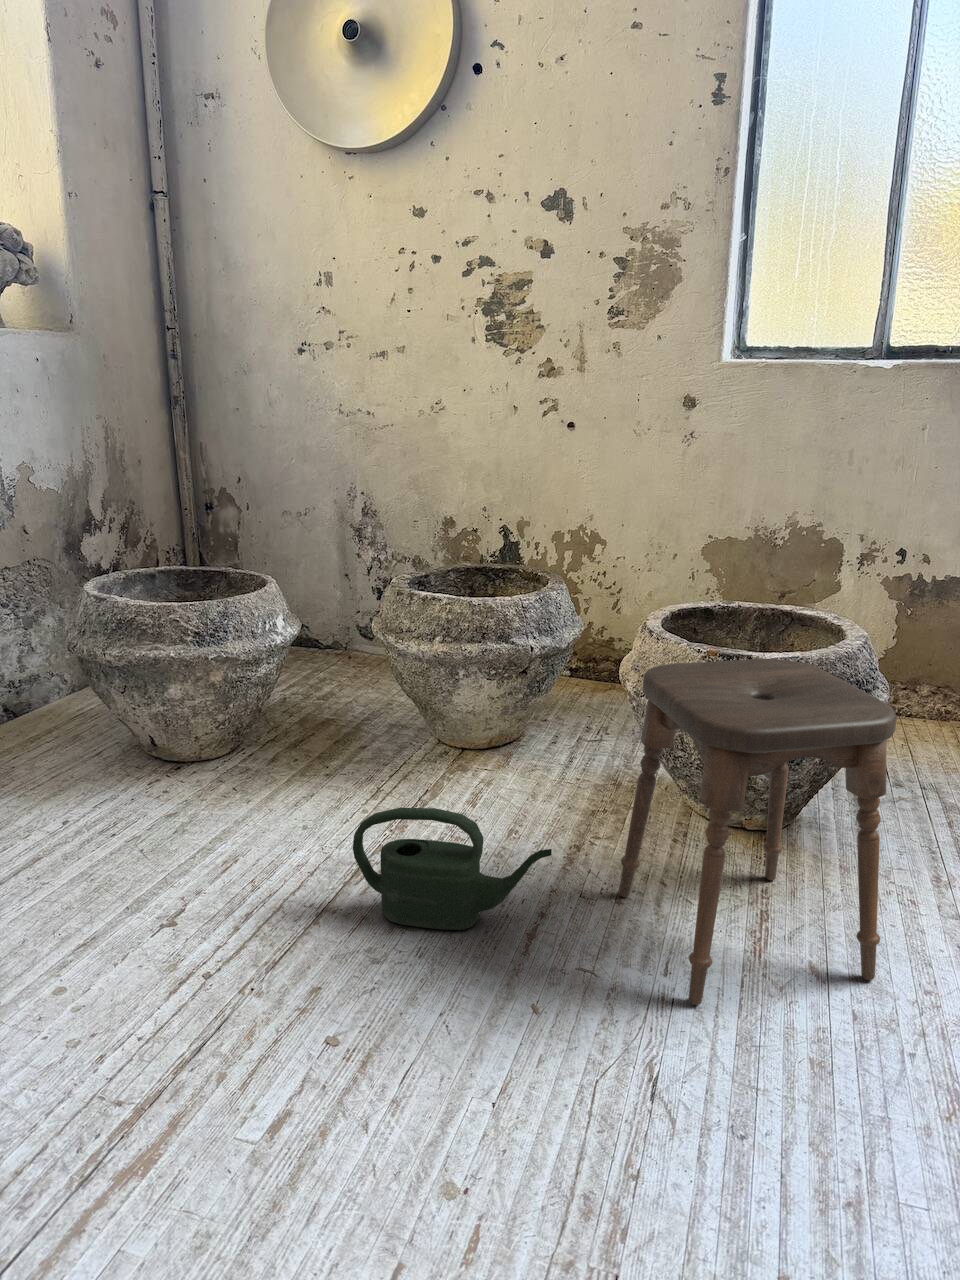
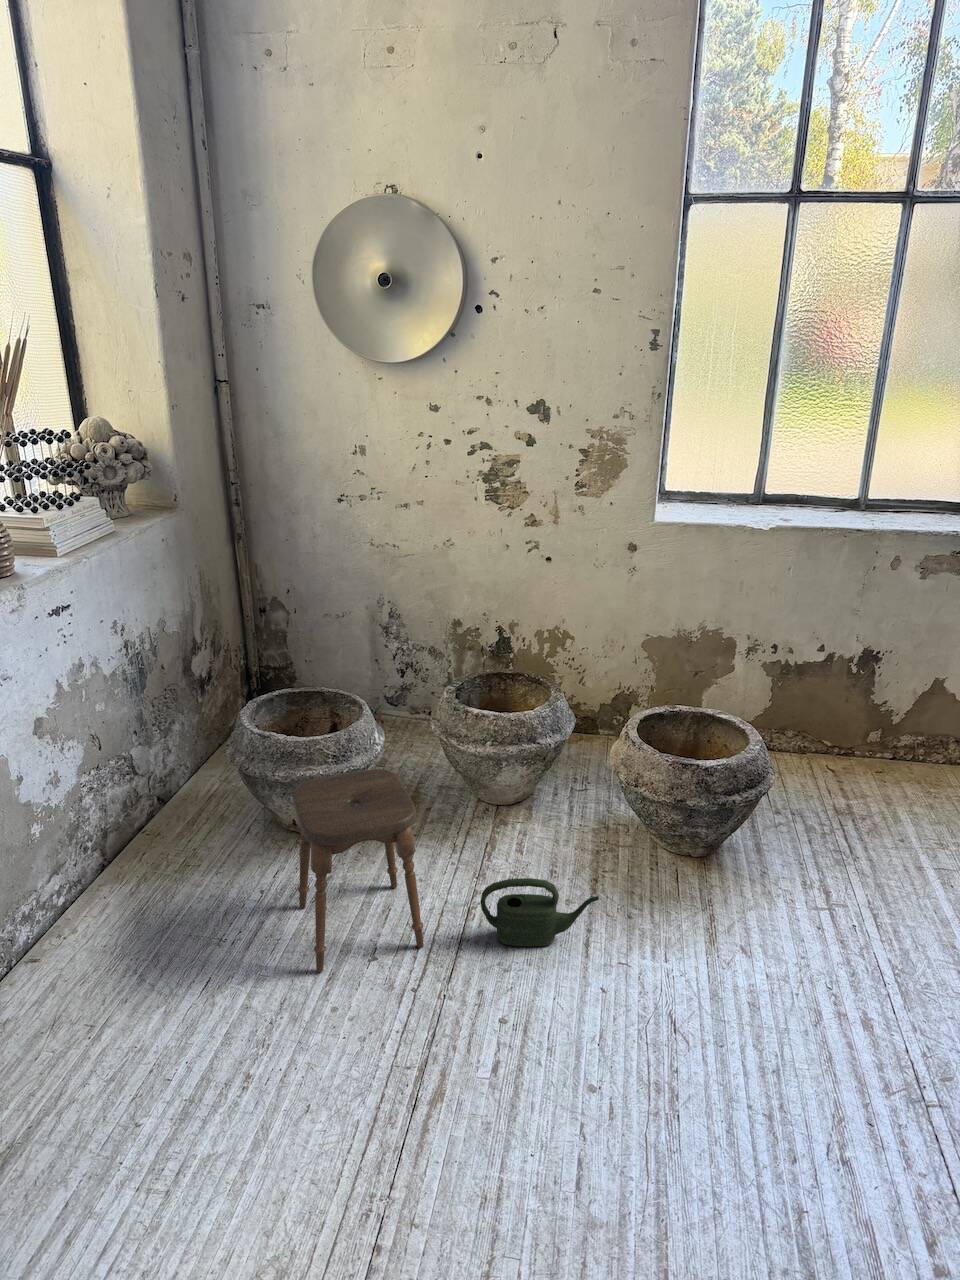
stool: present [619,659,897,1005] -> present [292,769,424,972]

